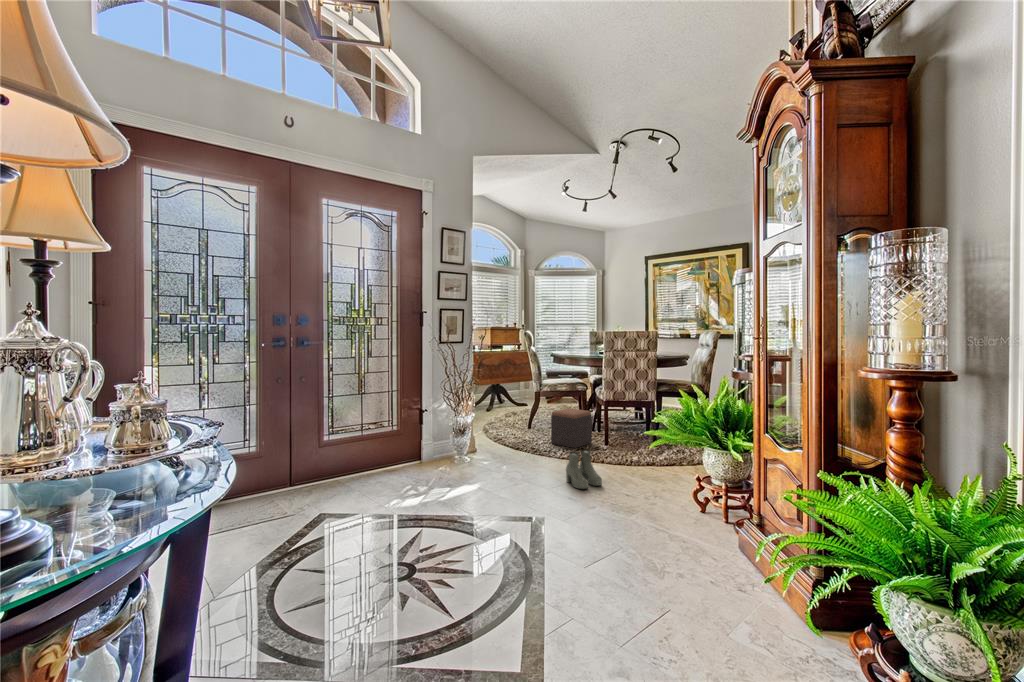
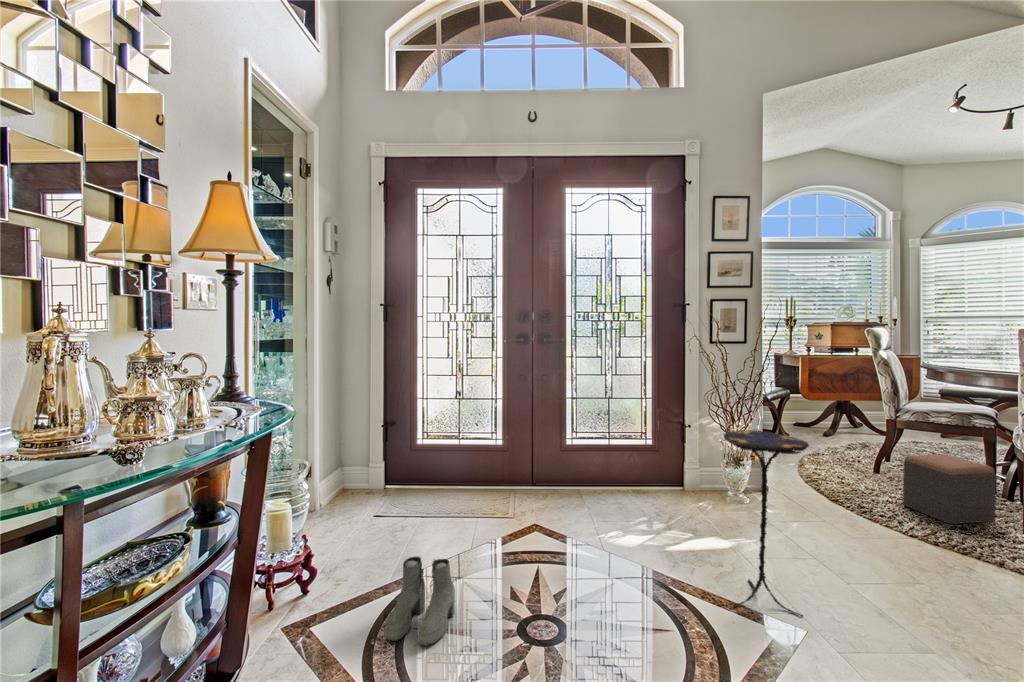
side table: none [490,399,540,518] -> present [724,430,809,616]
boots: present [566,450,602,489] -> present [384,557,455,645]

